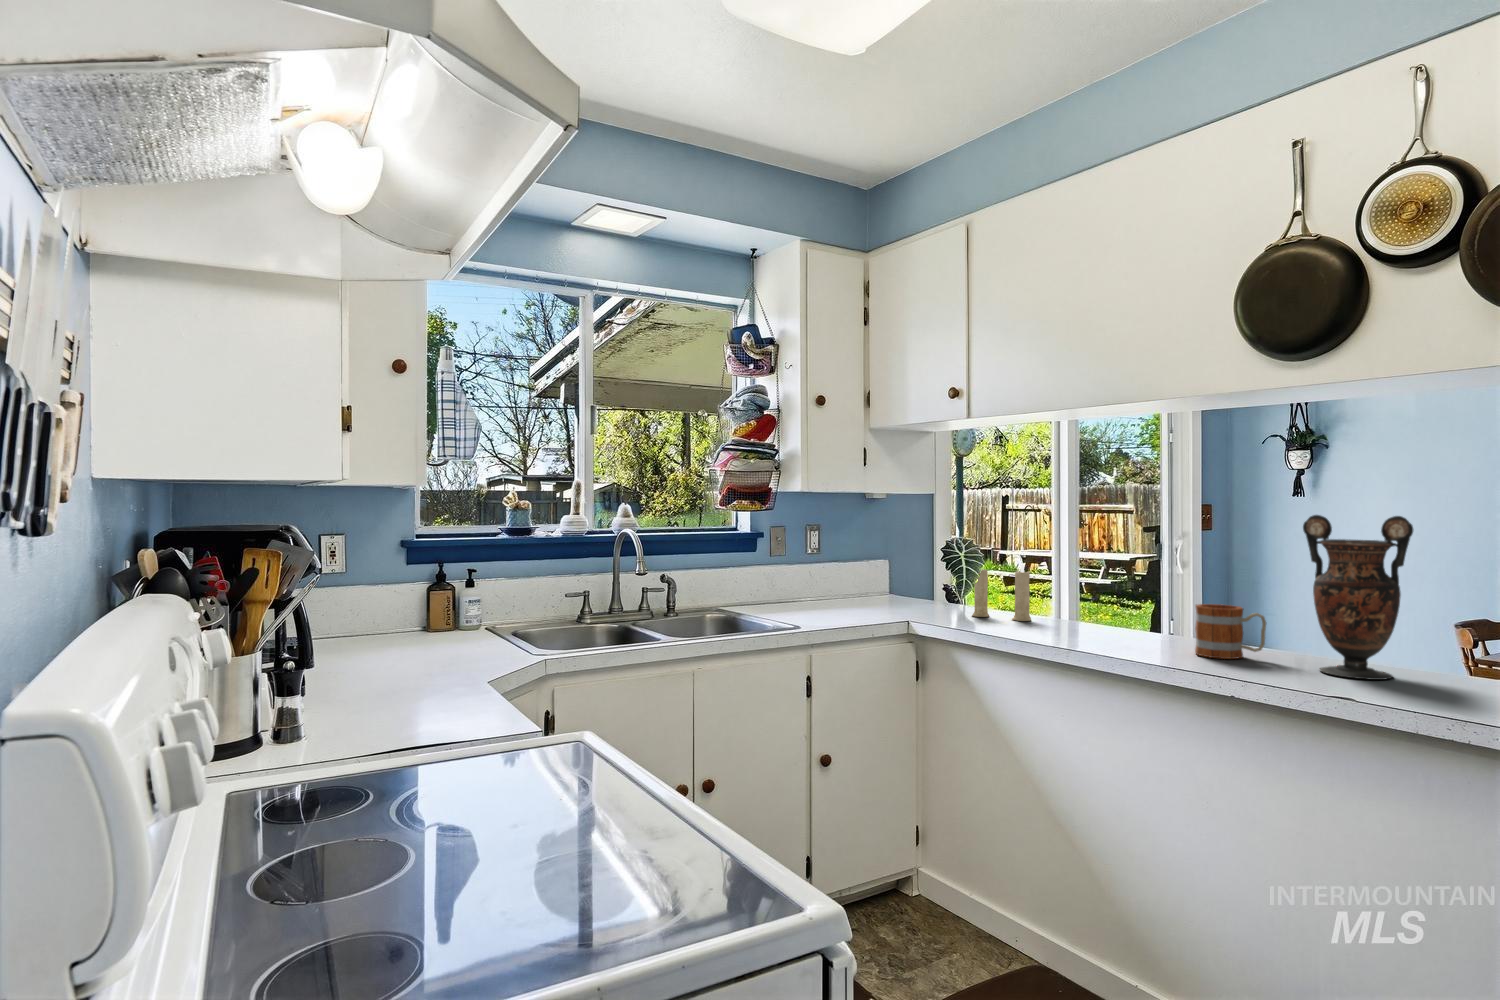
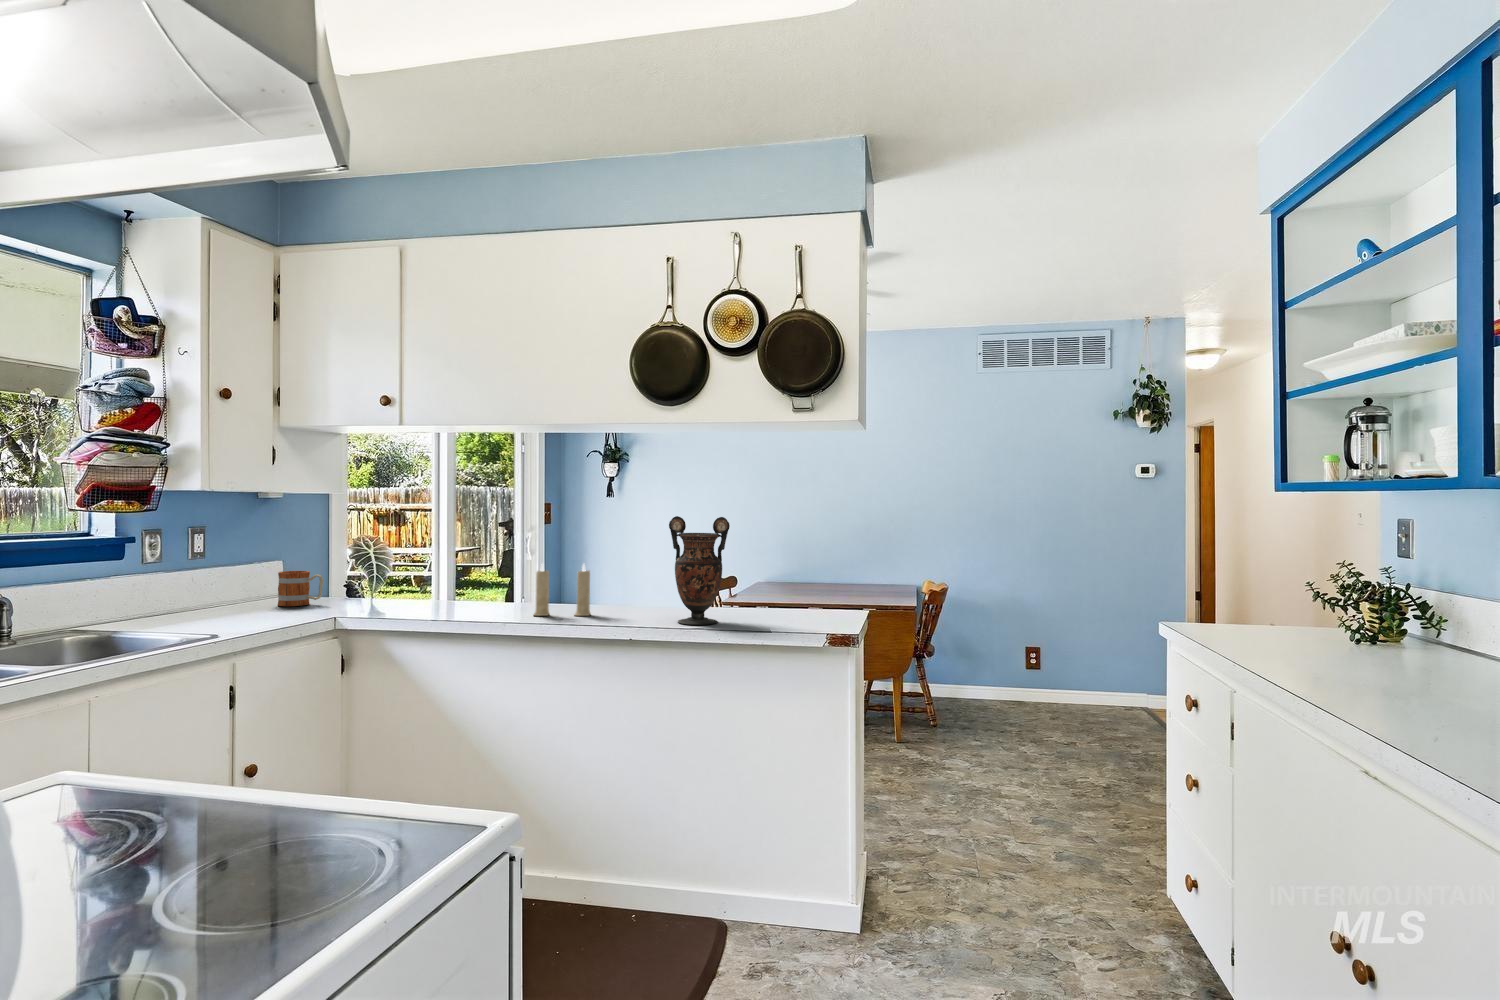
candle: present [972,564,1031,621] -> present [534,564,591,616]
mug: present [1195,604,1266,659] -> present [278,571,323,606]

